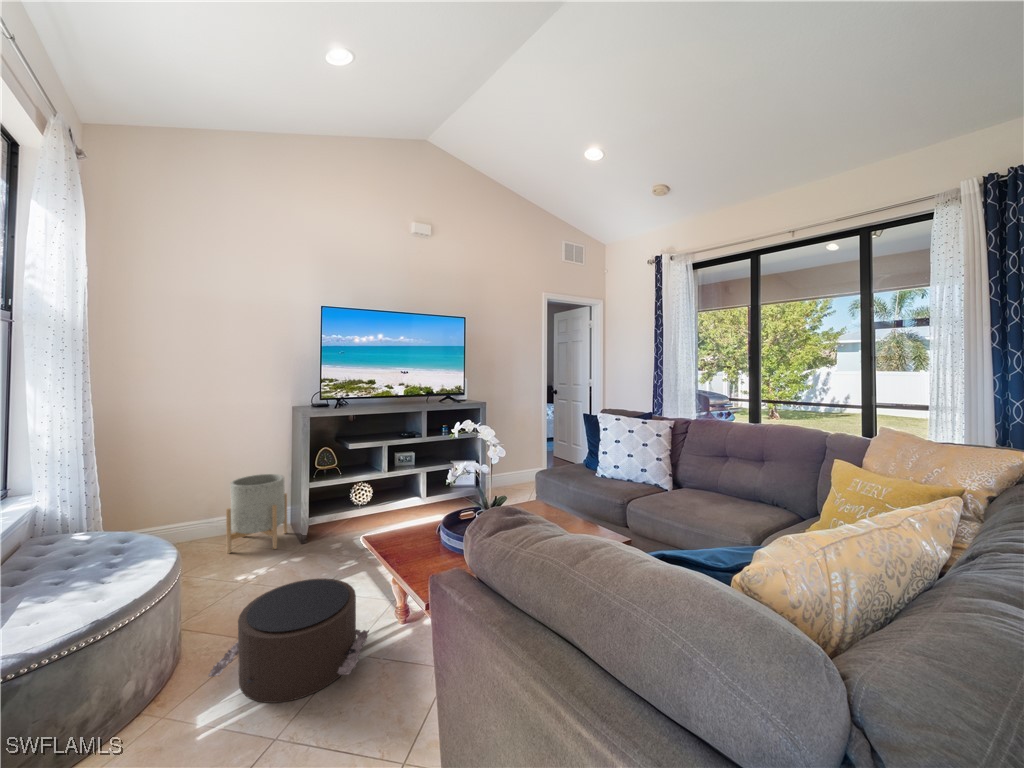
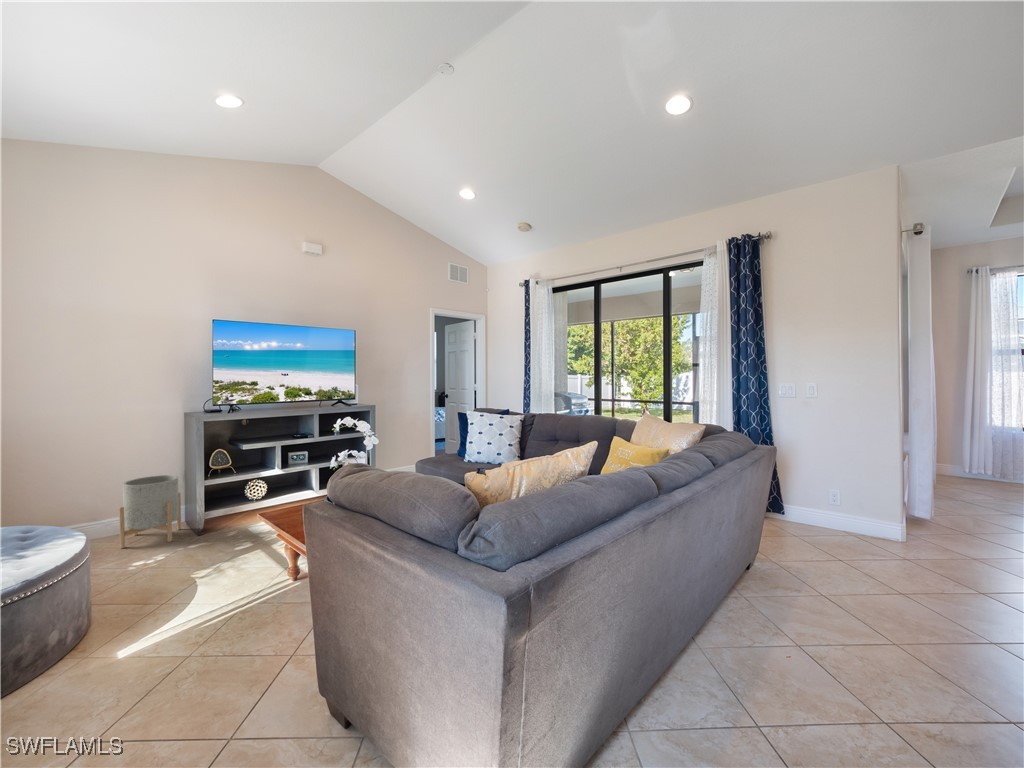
pouf: present [208,578,369,703] -> none [124,548,263,635]

